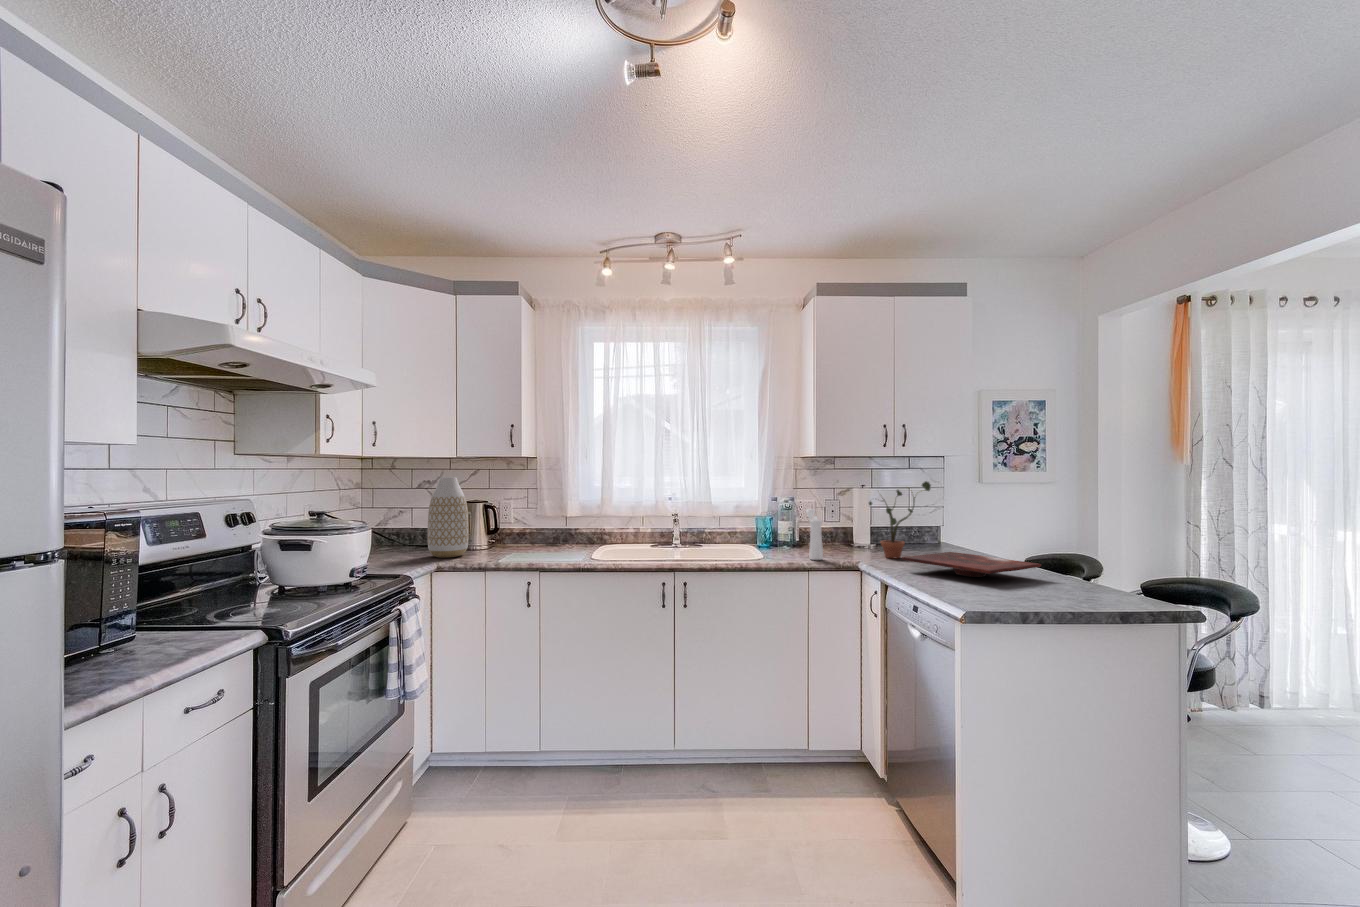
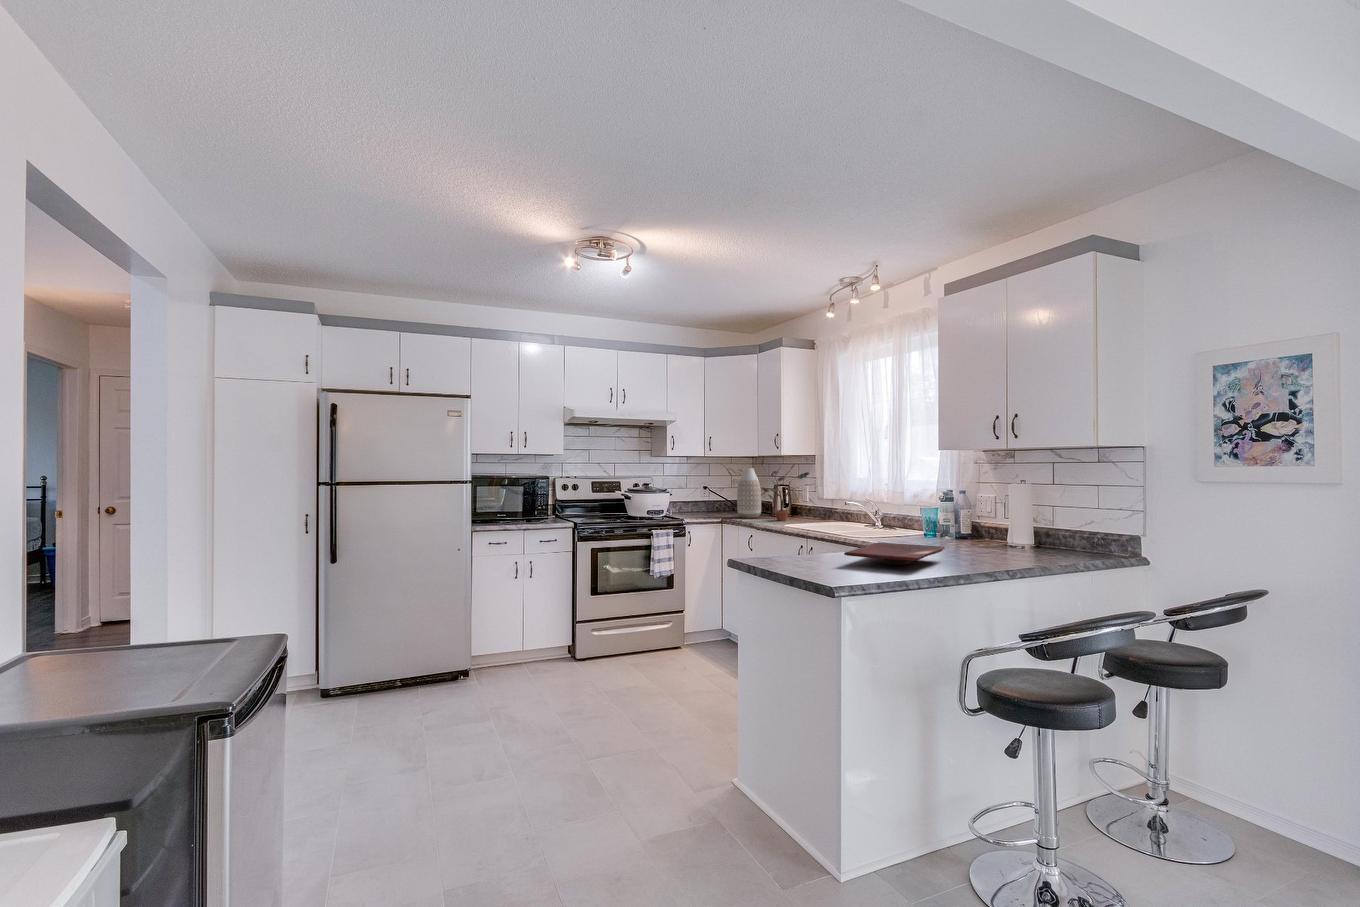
potted plant: present [869,481,931,558] -> present [762,472,809,521]
pepper mill: present [806,509,823,560] -> none [887,500,915,544]

